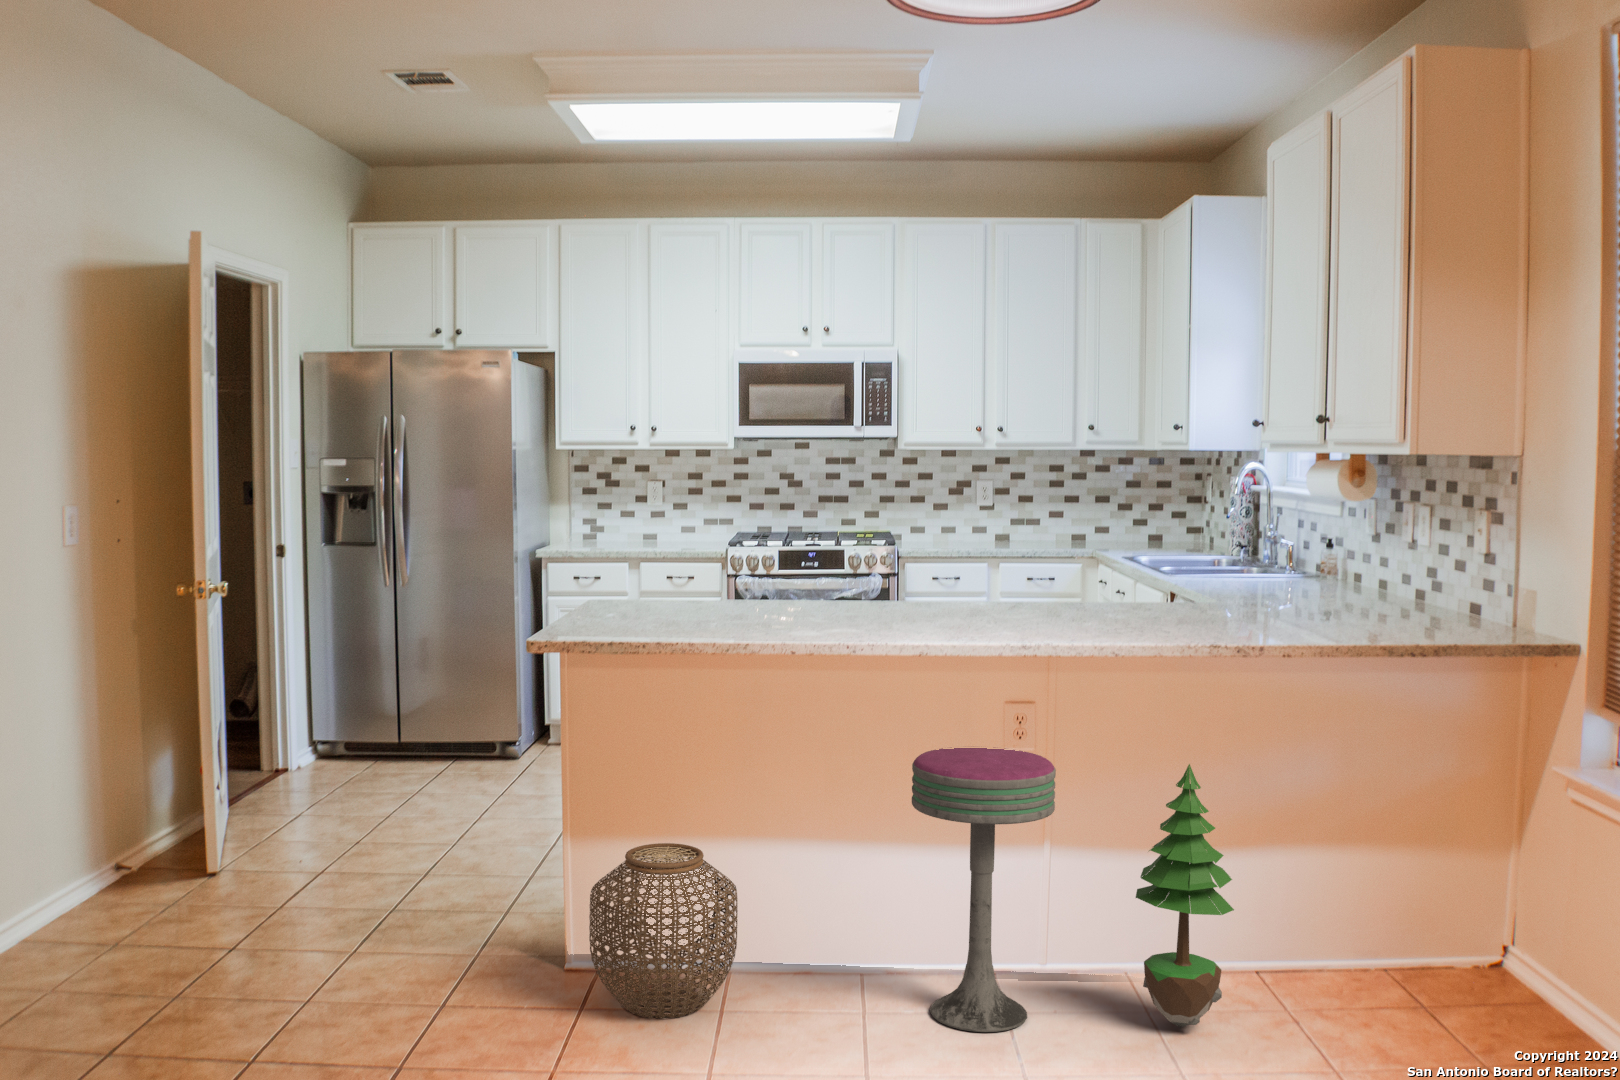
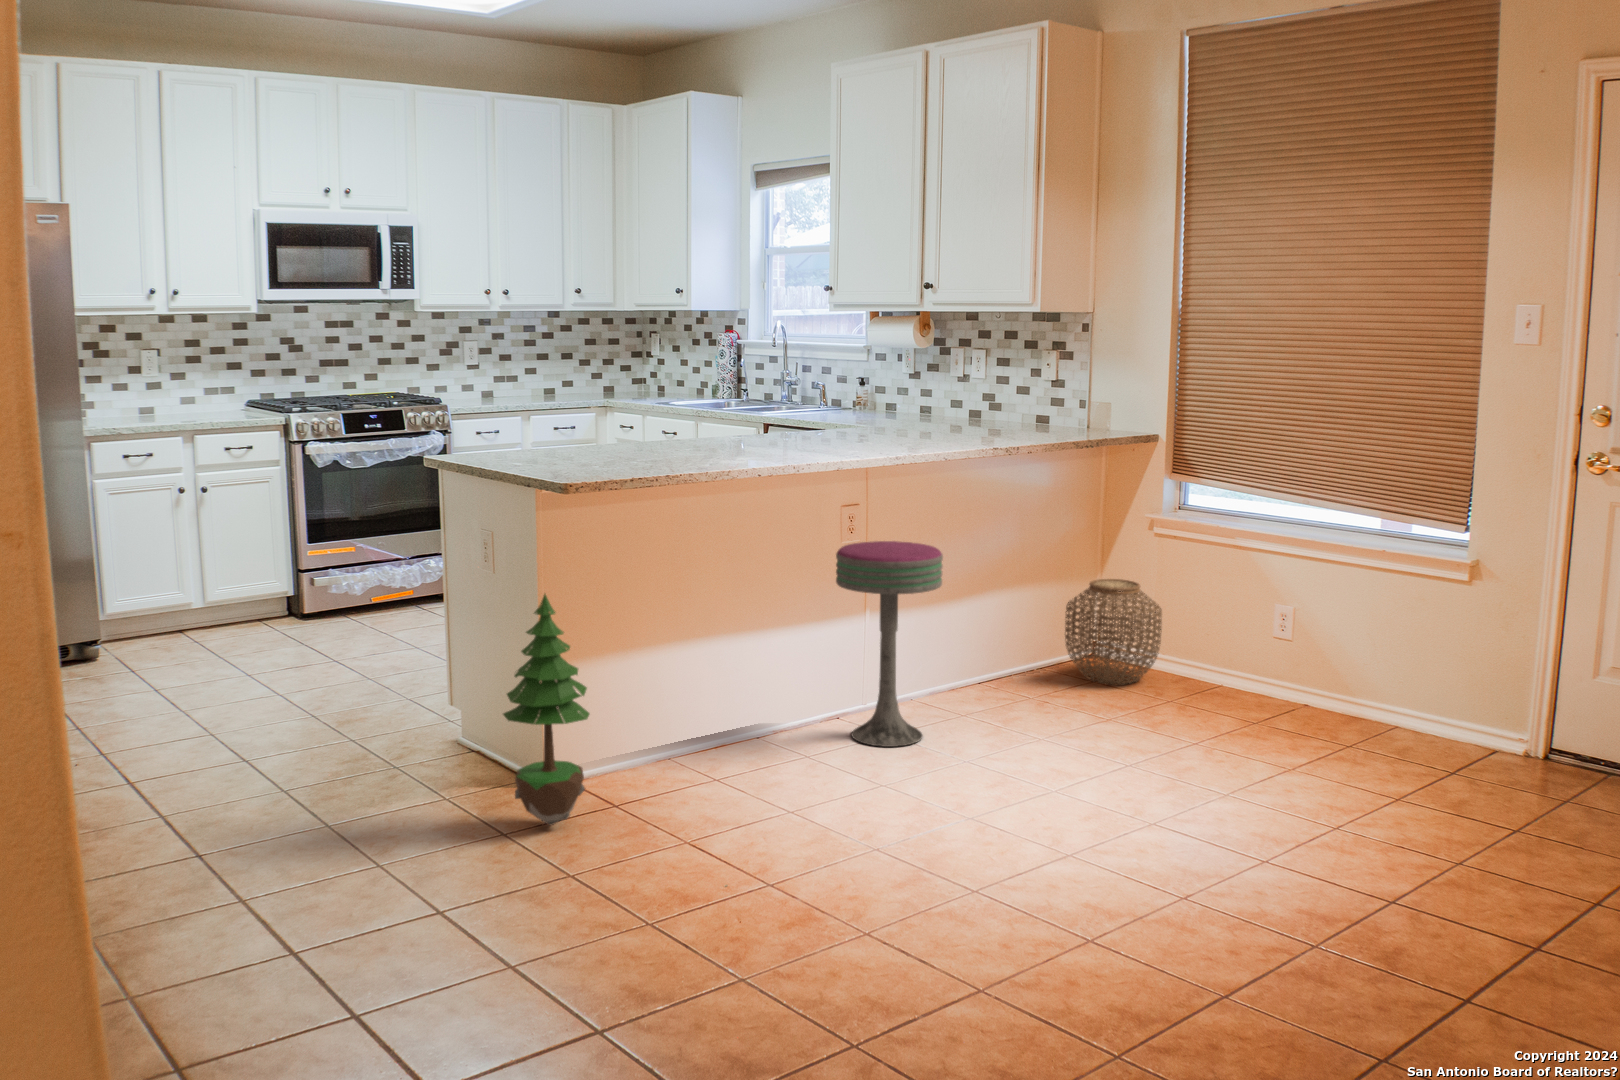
potted tree: present [1136,764,1234,1028] -> present [503,594,589,825]
woven basket: present [589,843,738,1018] -> present [1065,579,1162,685]

